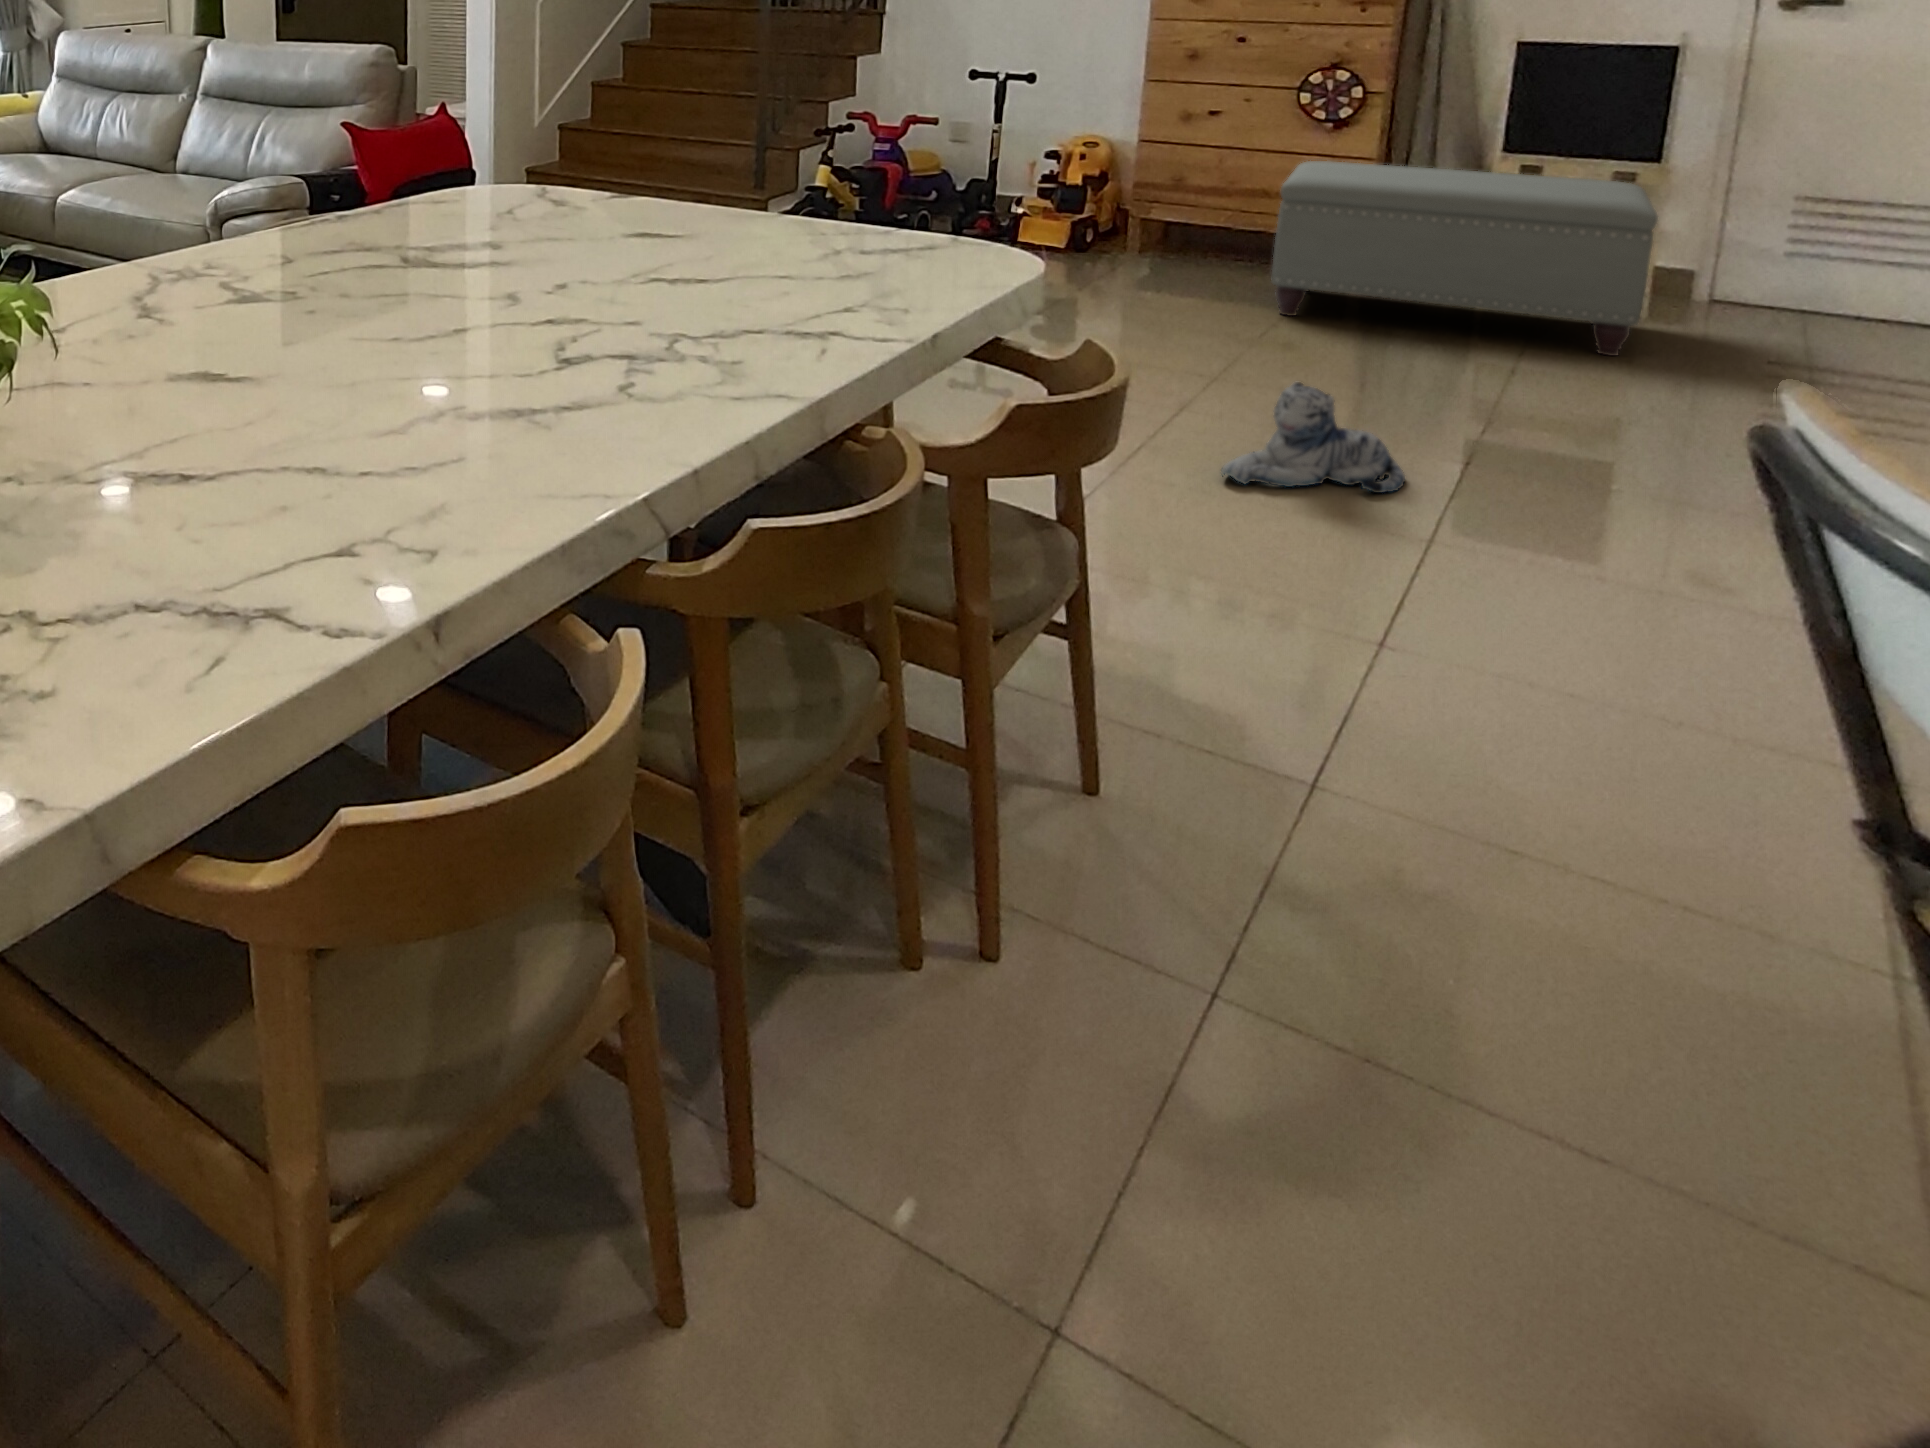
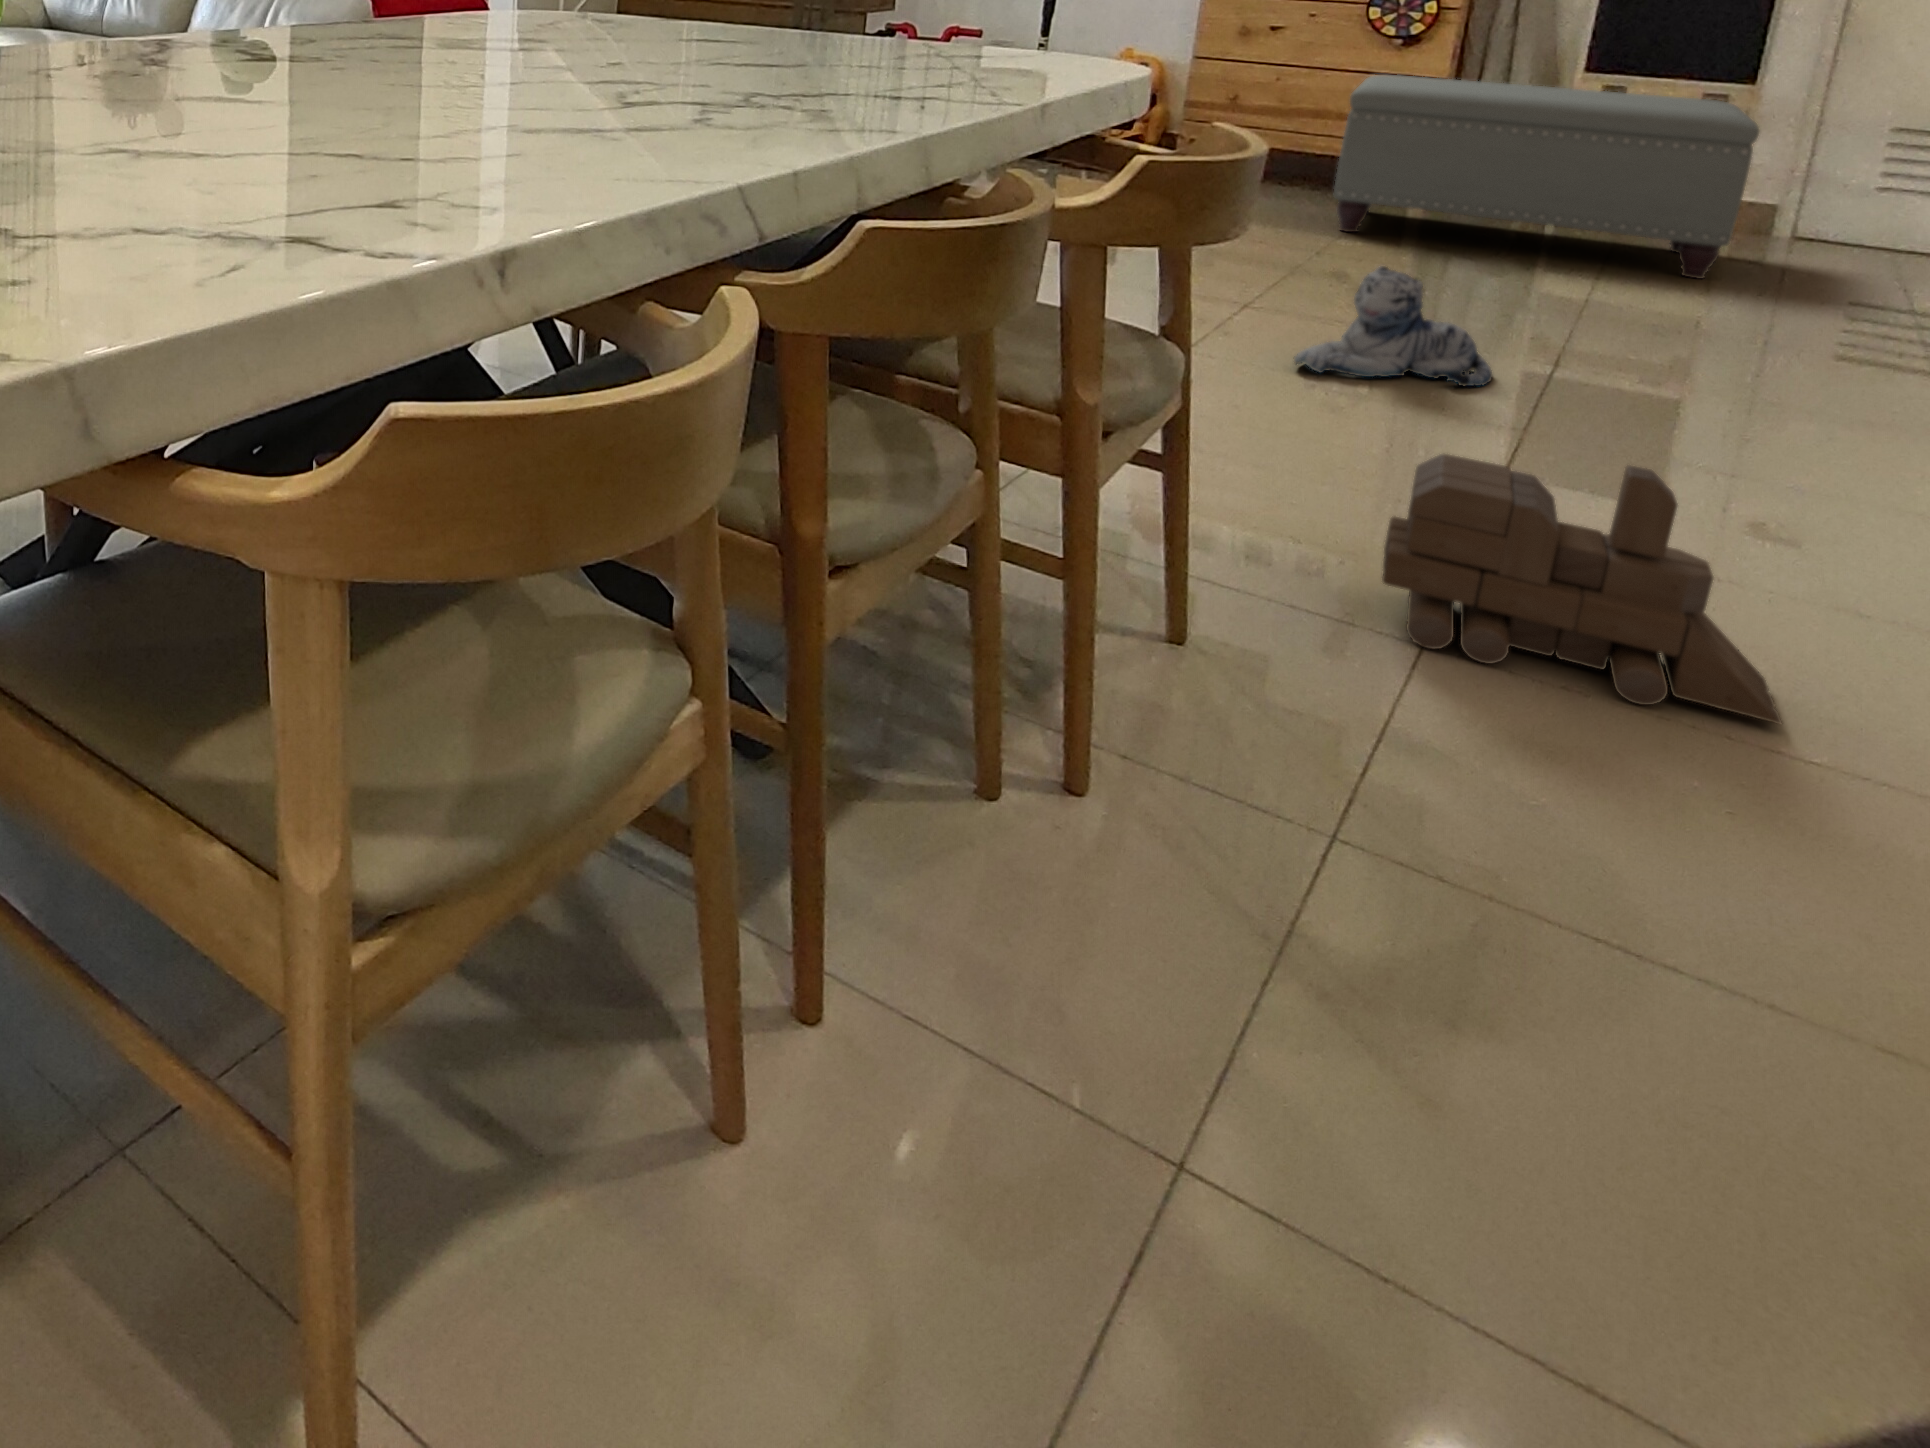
toy train: none [1272,603,1618,854] -> present [1382,454,1781,724]

